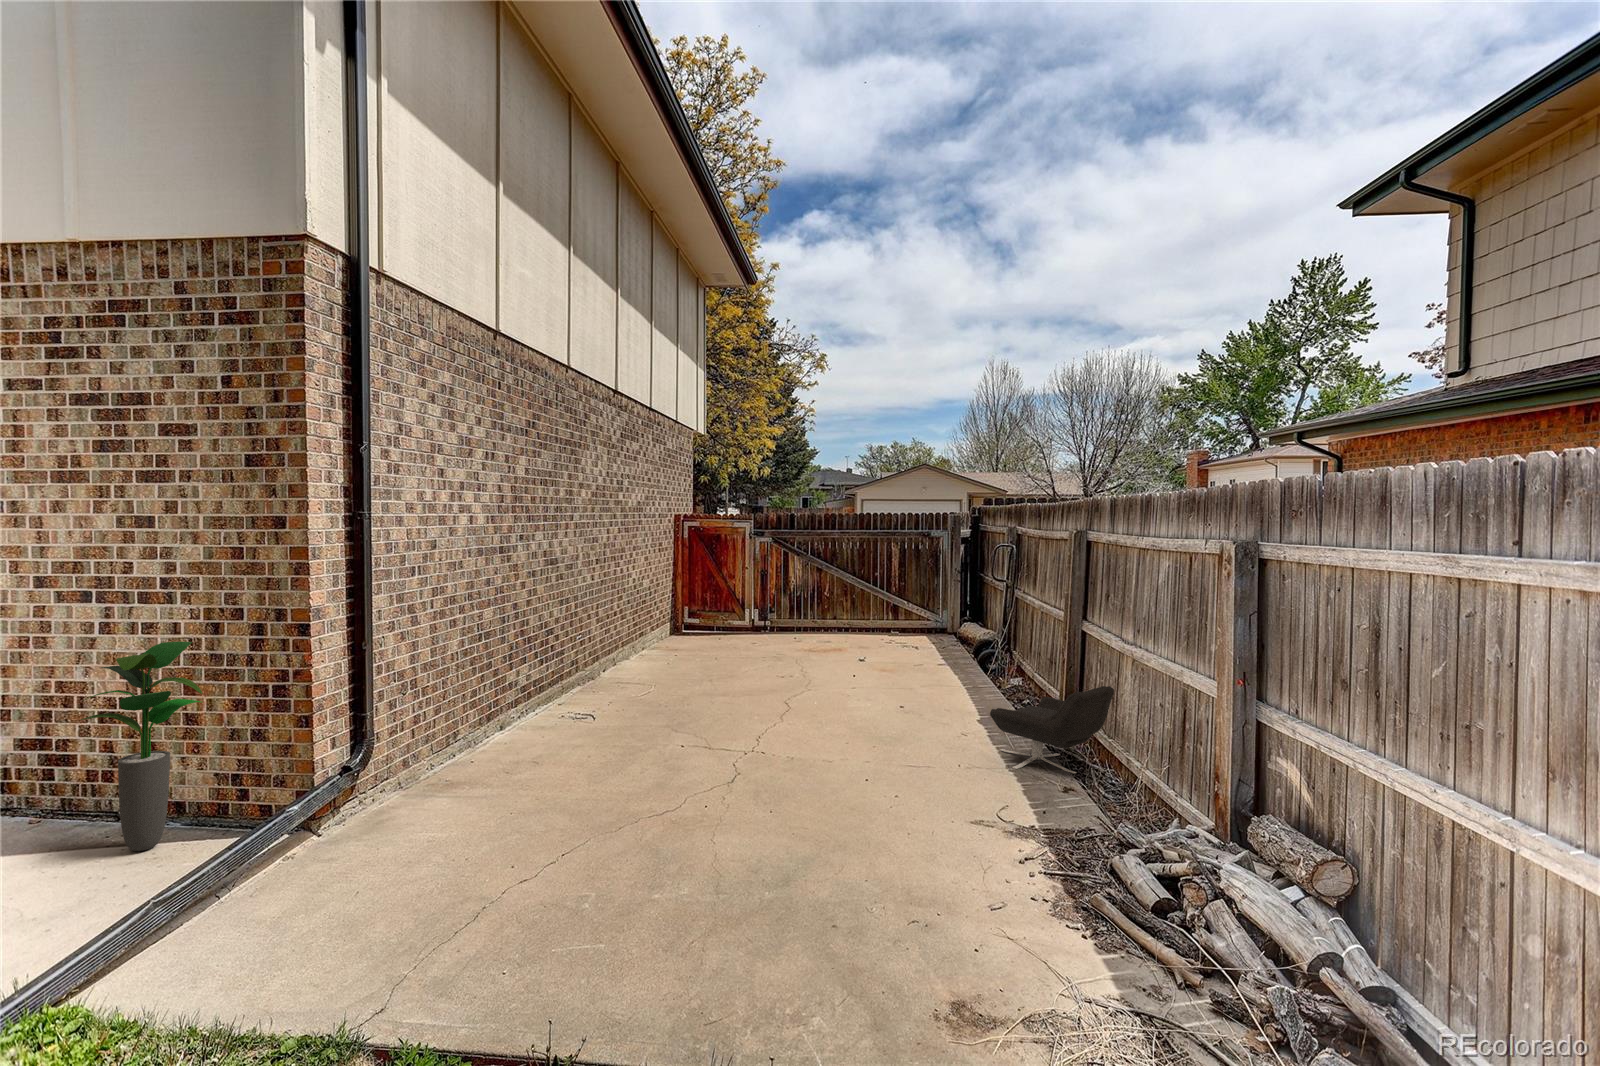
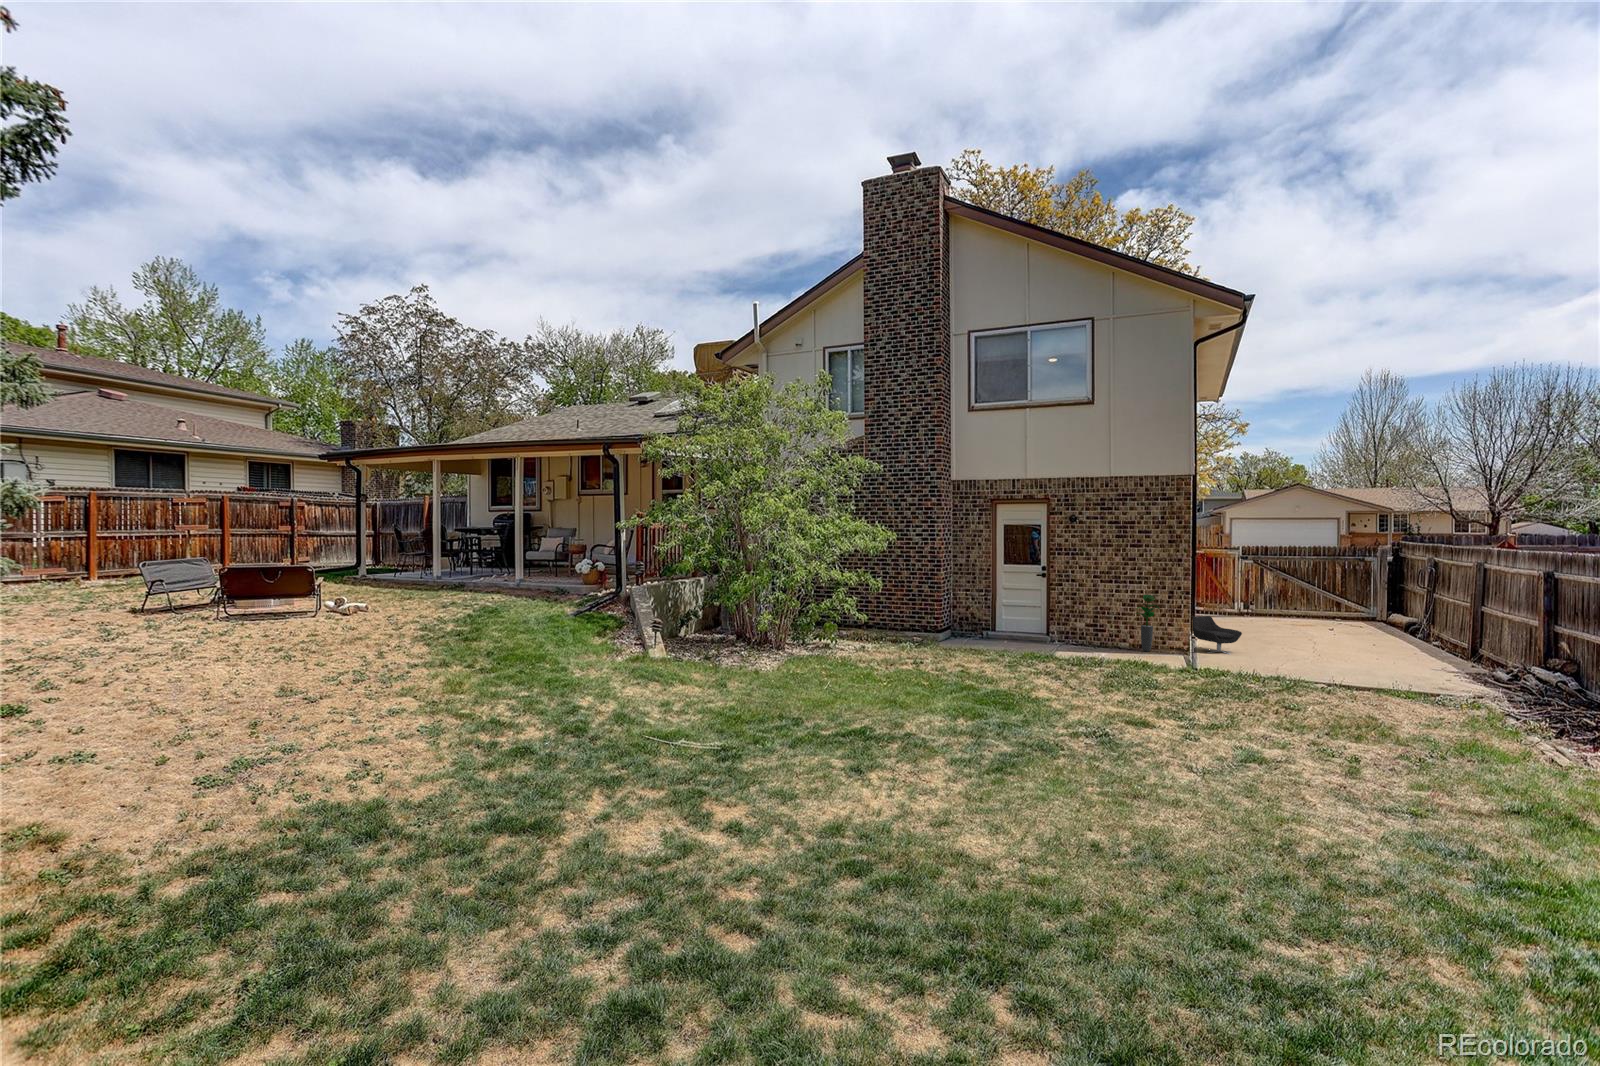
lounge chair: present [990,686,1114,773] -> present [1193,616,1242,654]

